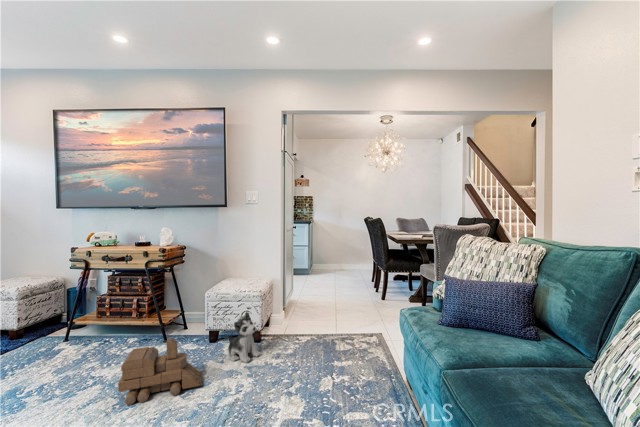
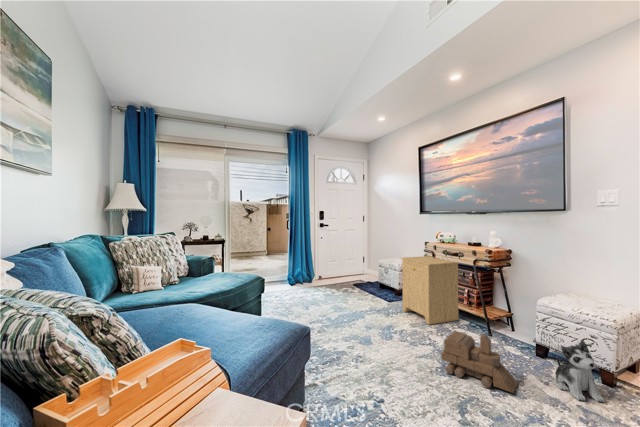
side table: none [31,268,127,359] -> present [401,256,458,325]

